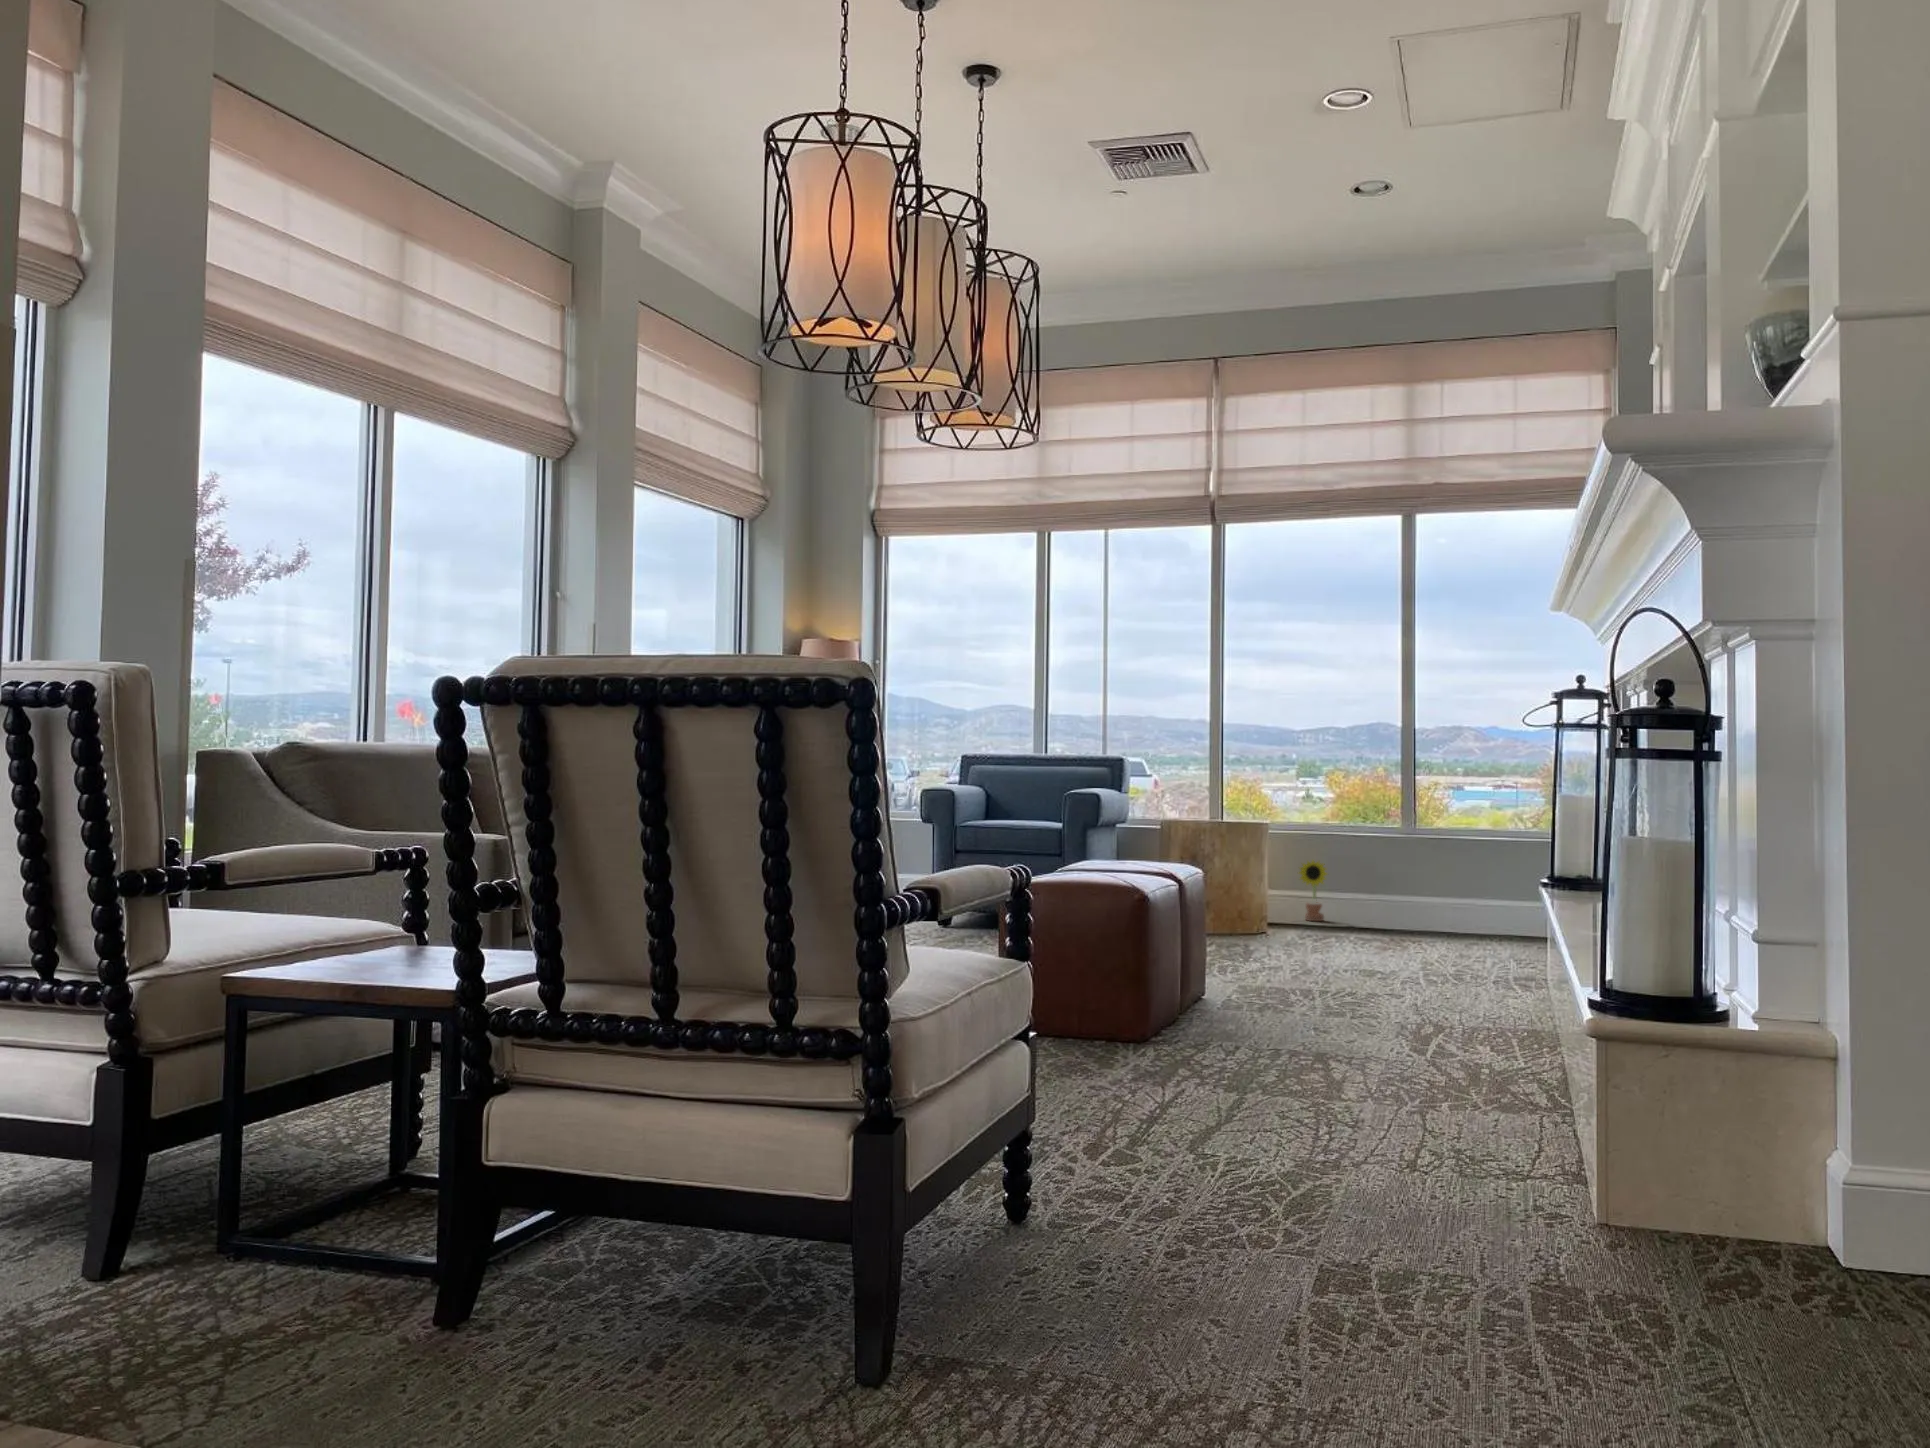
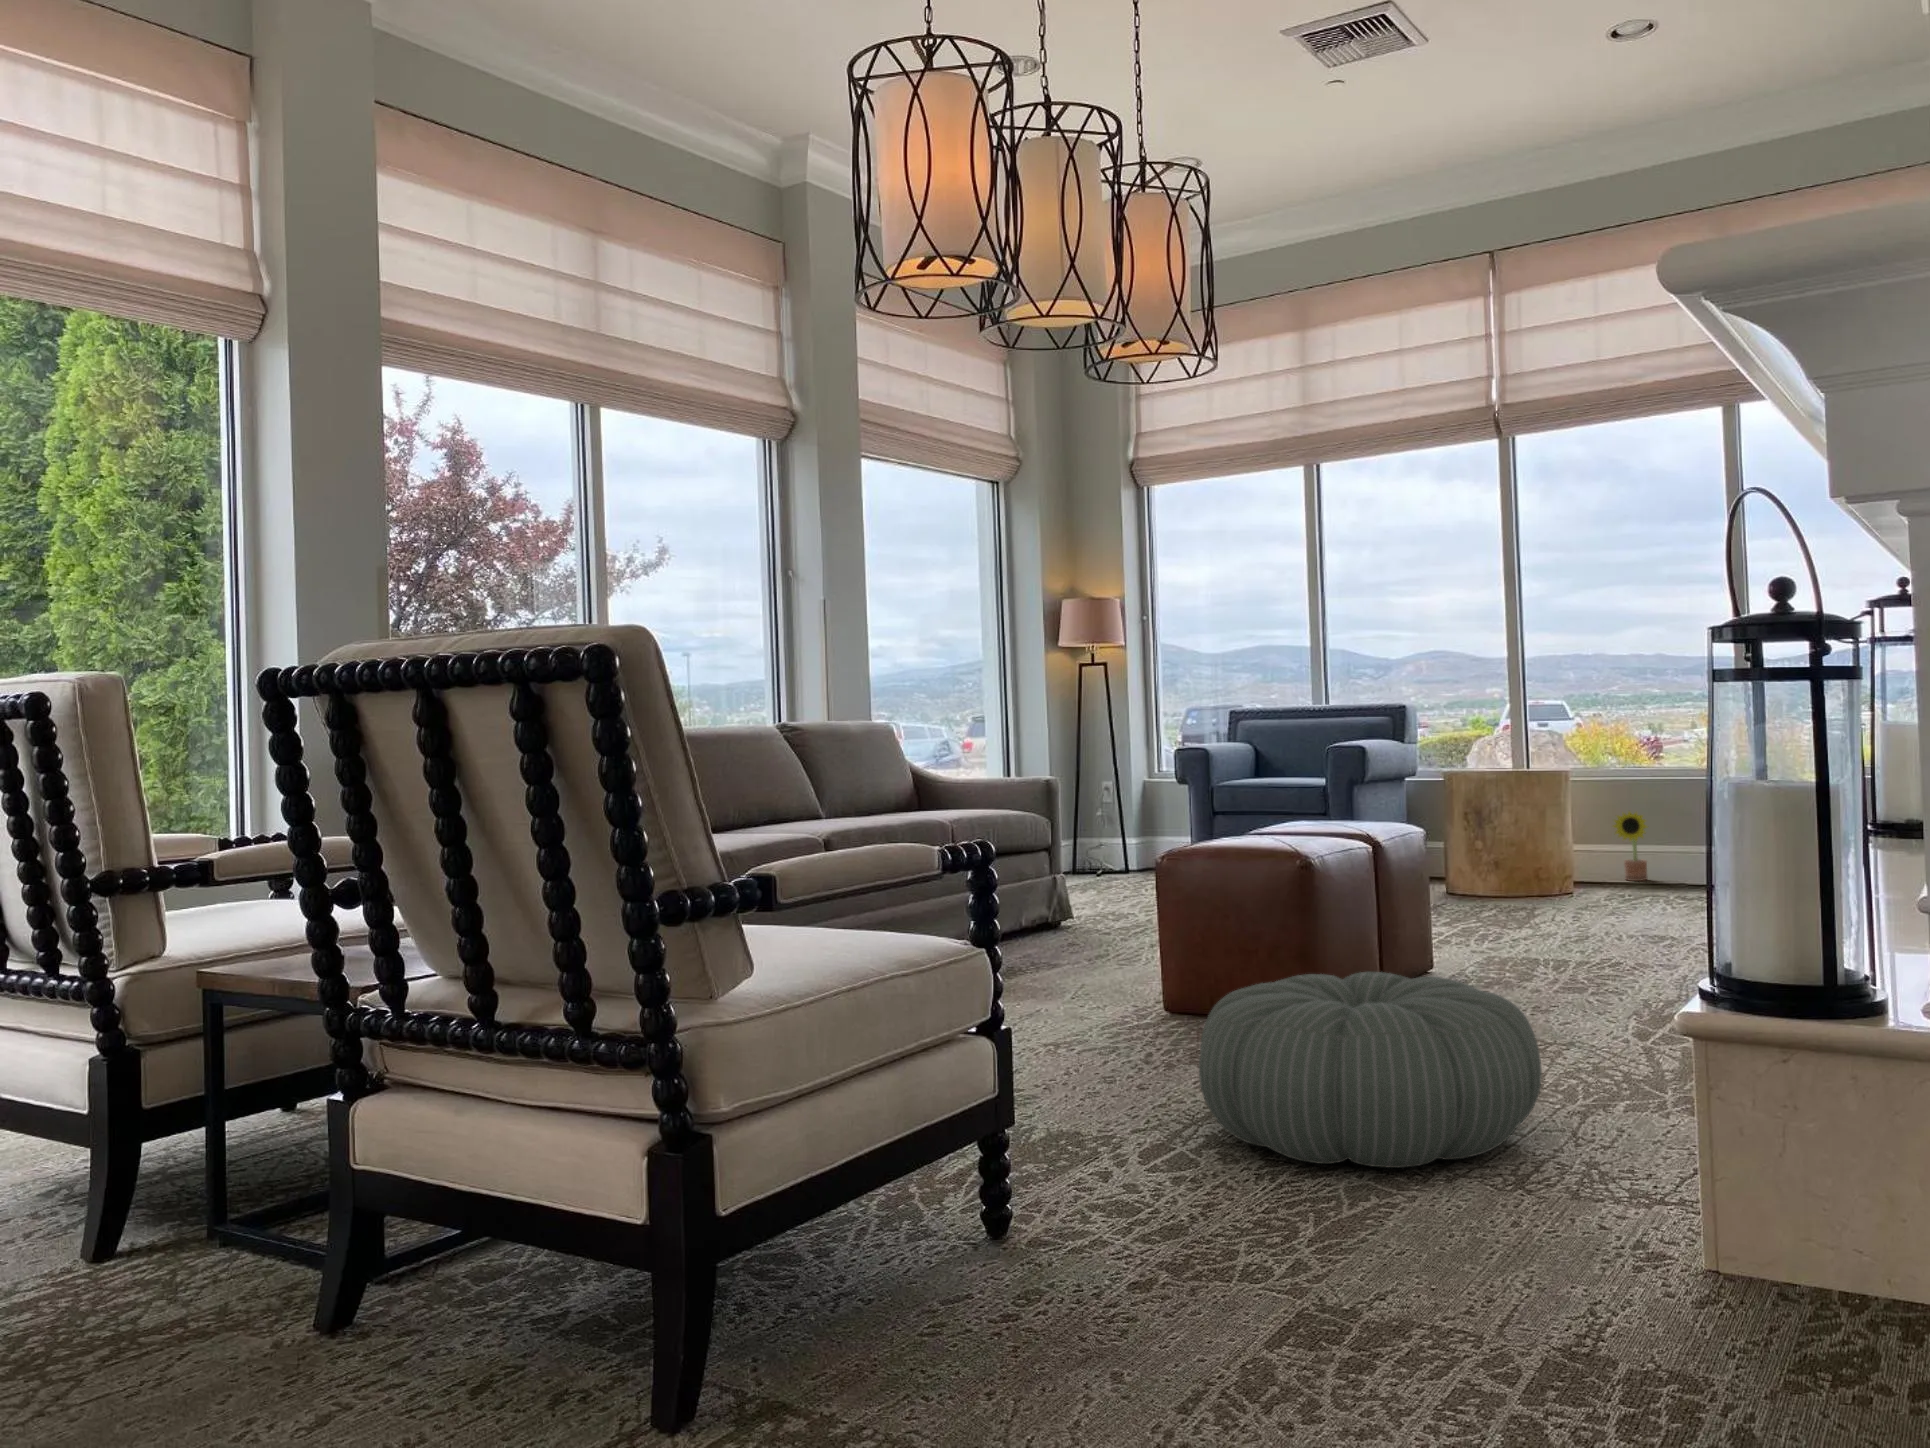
pouf: none [1117,991,1408,1156] -> present [1199,972,1542,1168]

